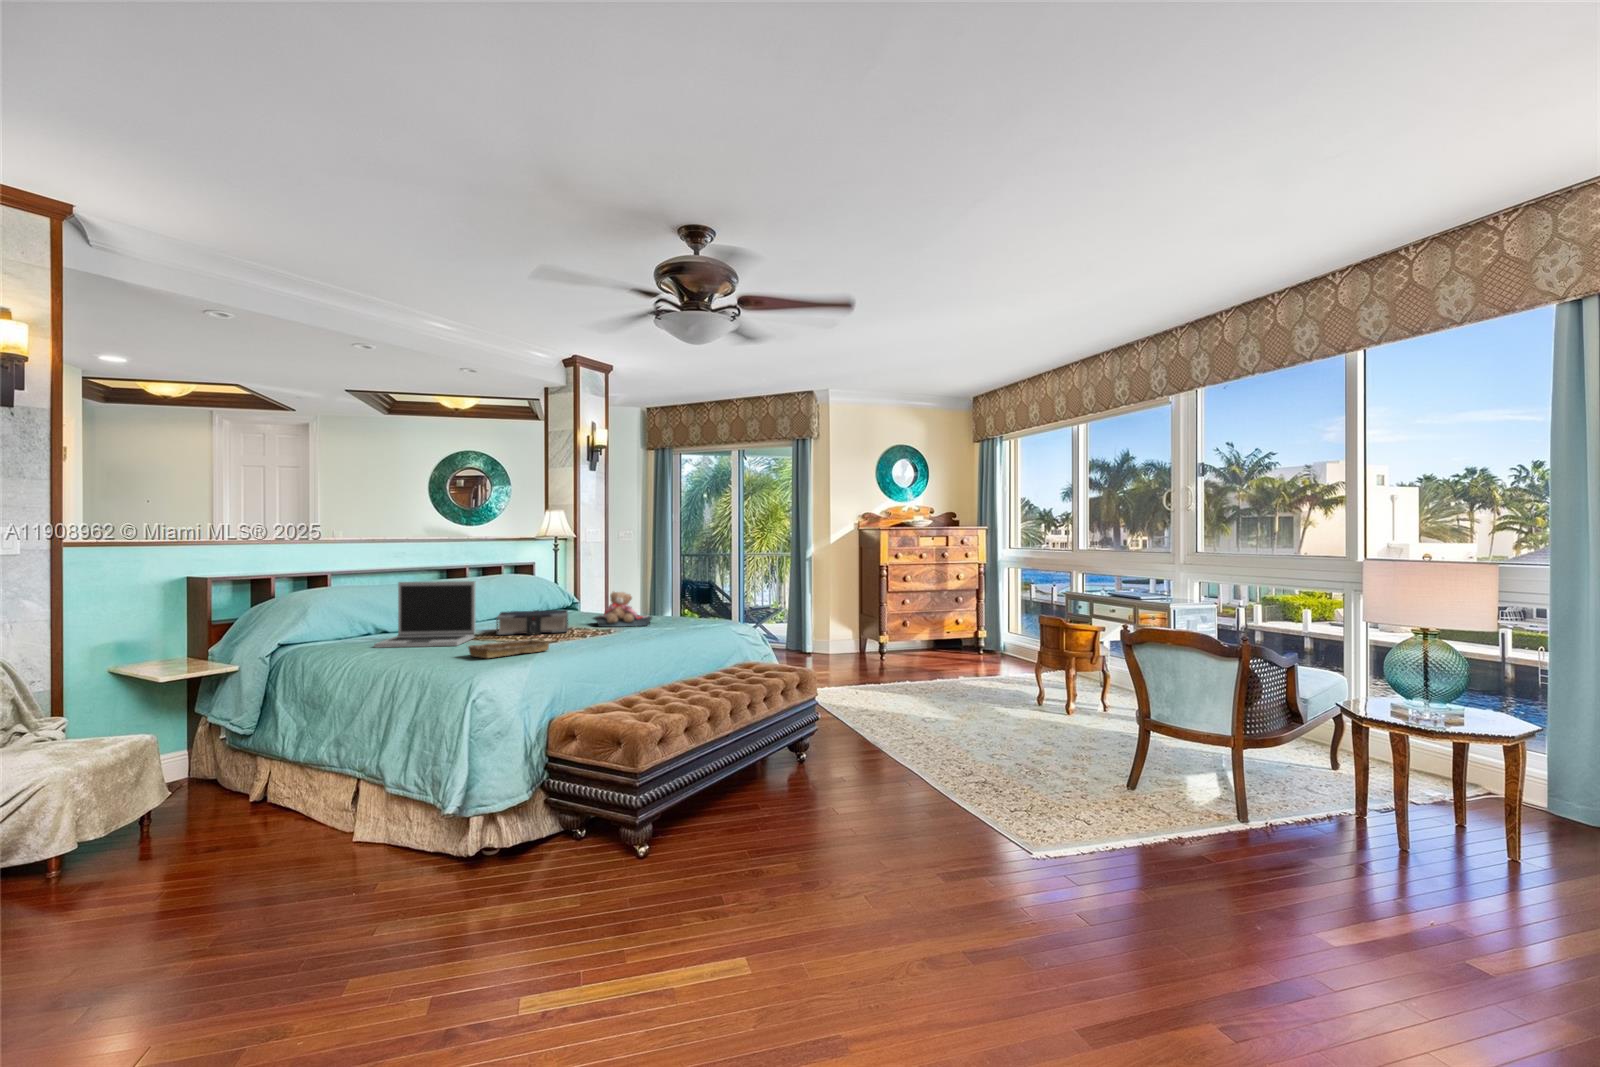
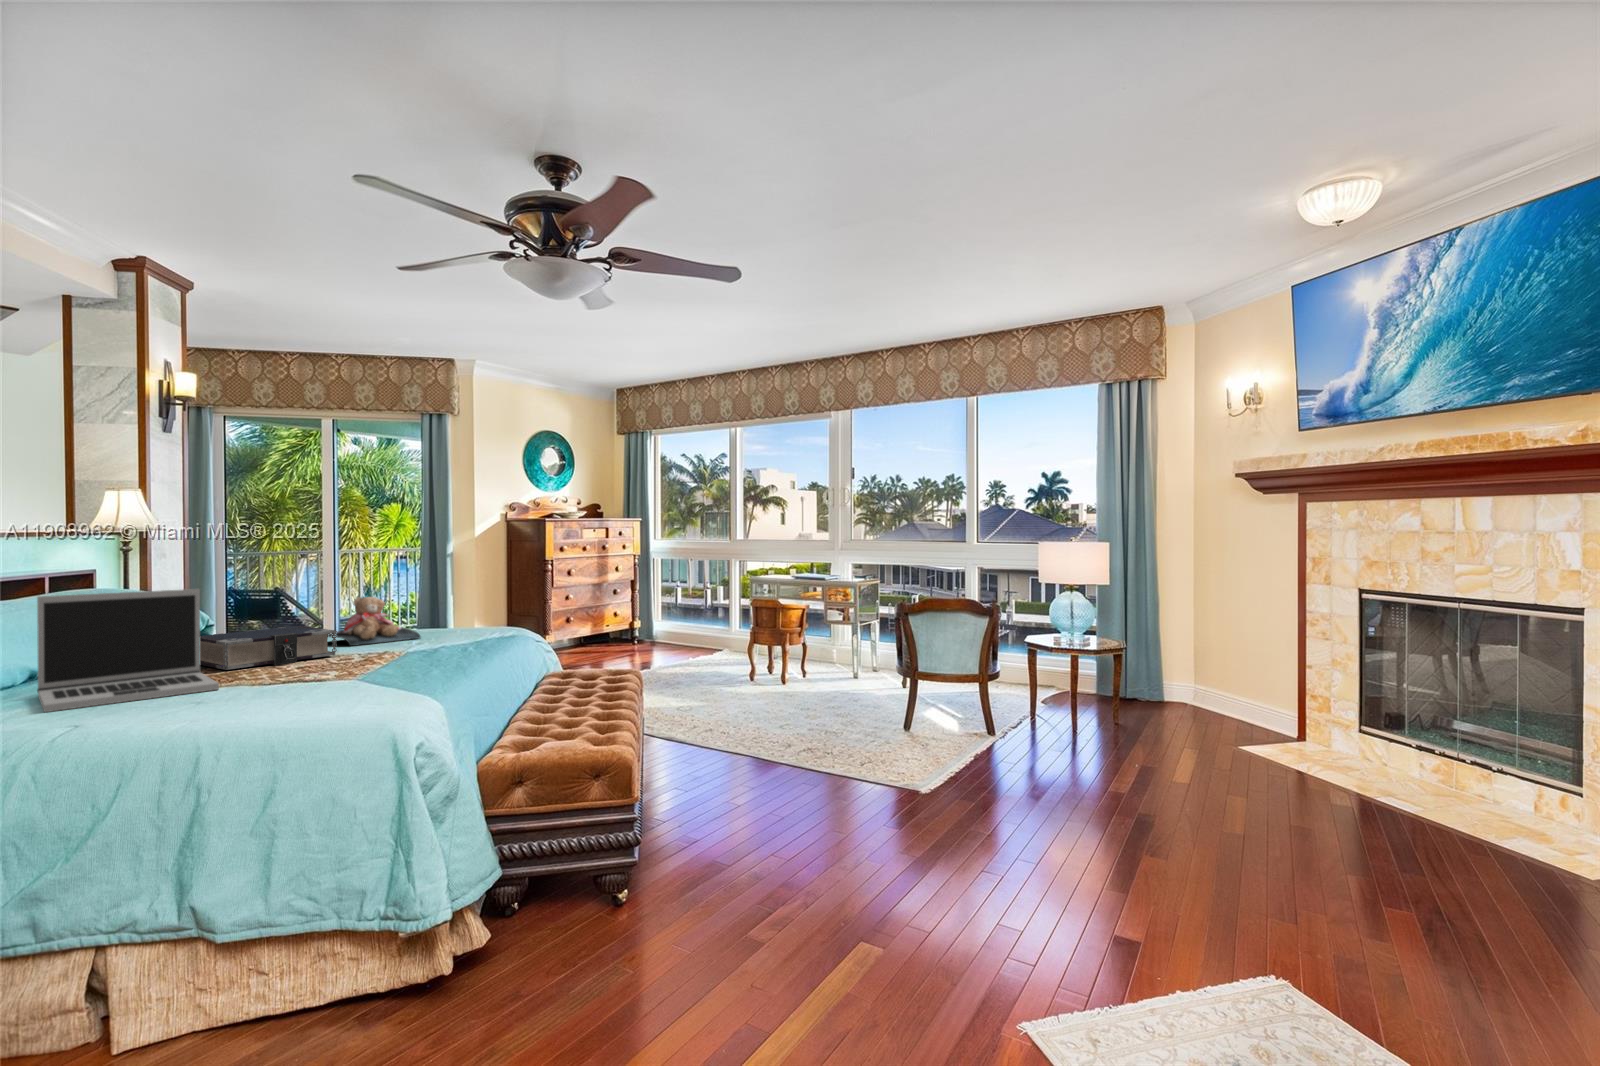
tray: present [469,640,549,658] -> none [307,662,419,695]

